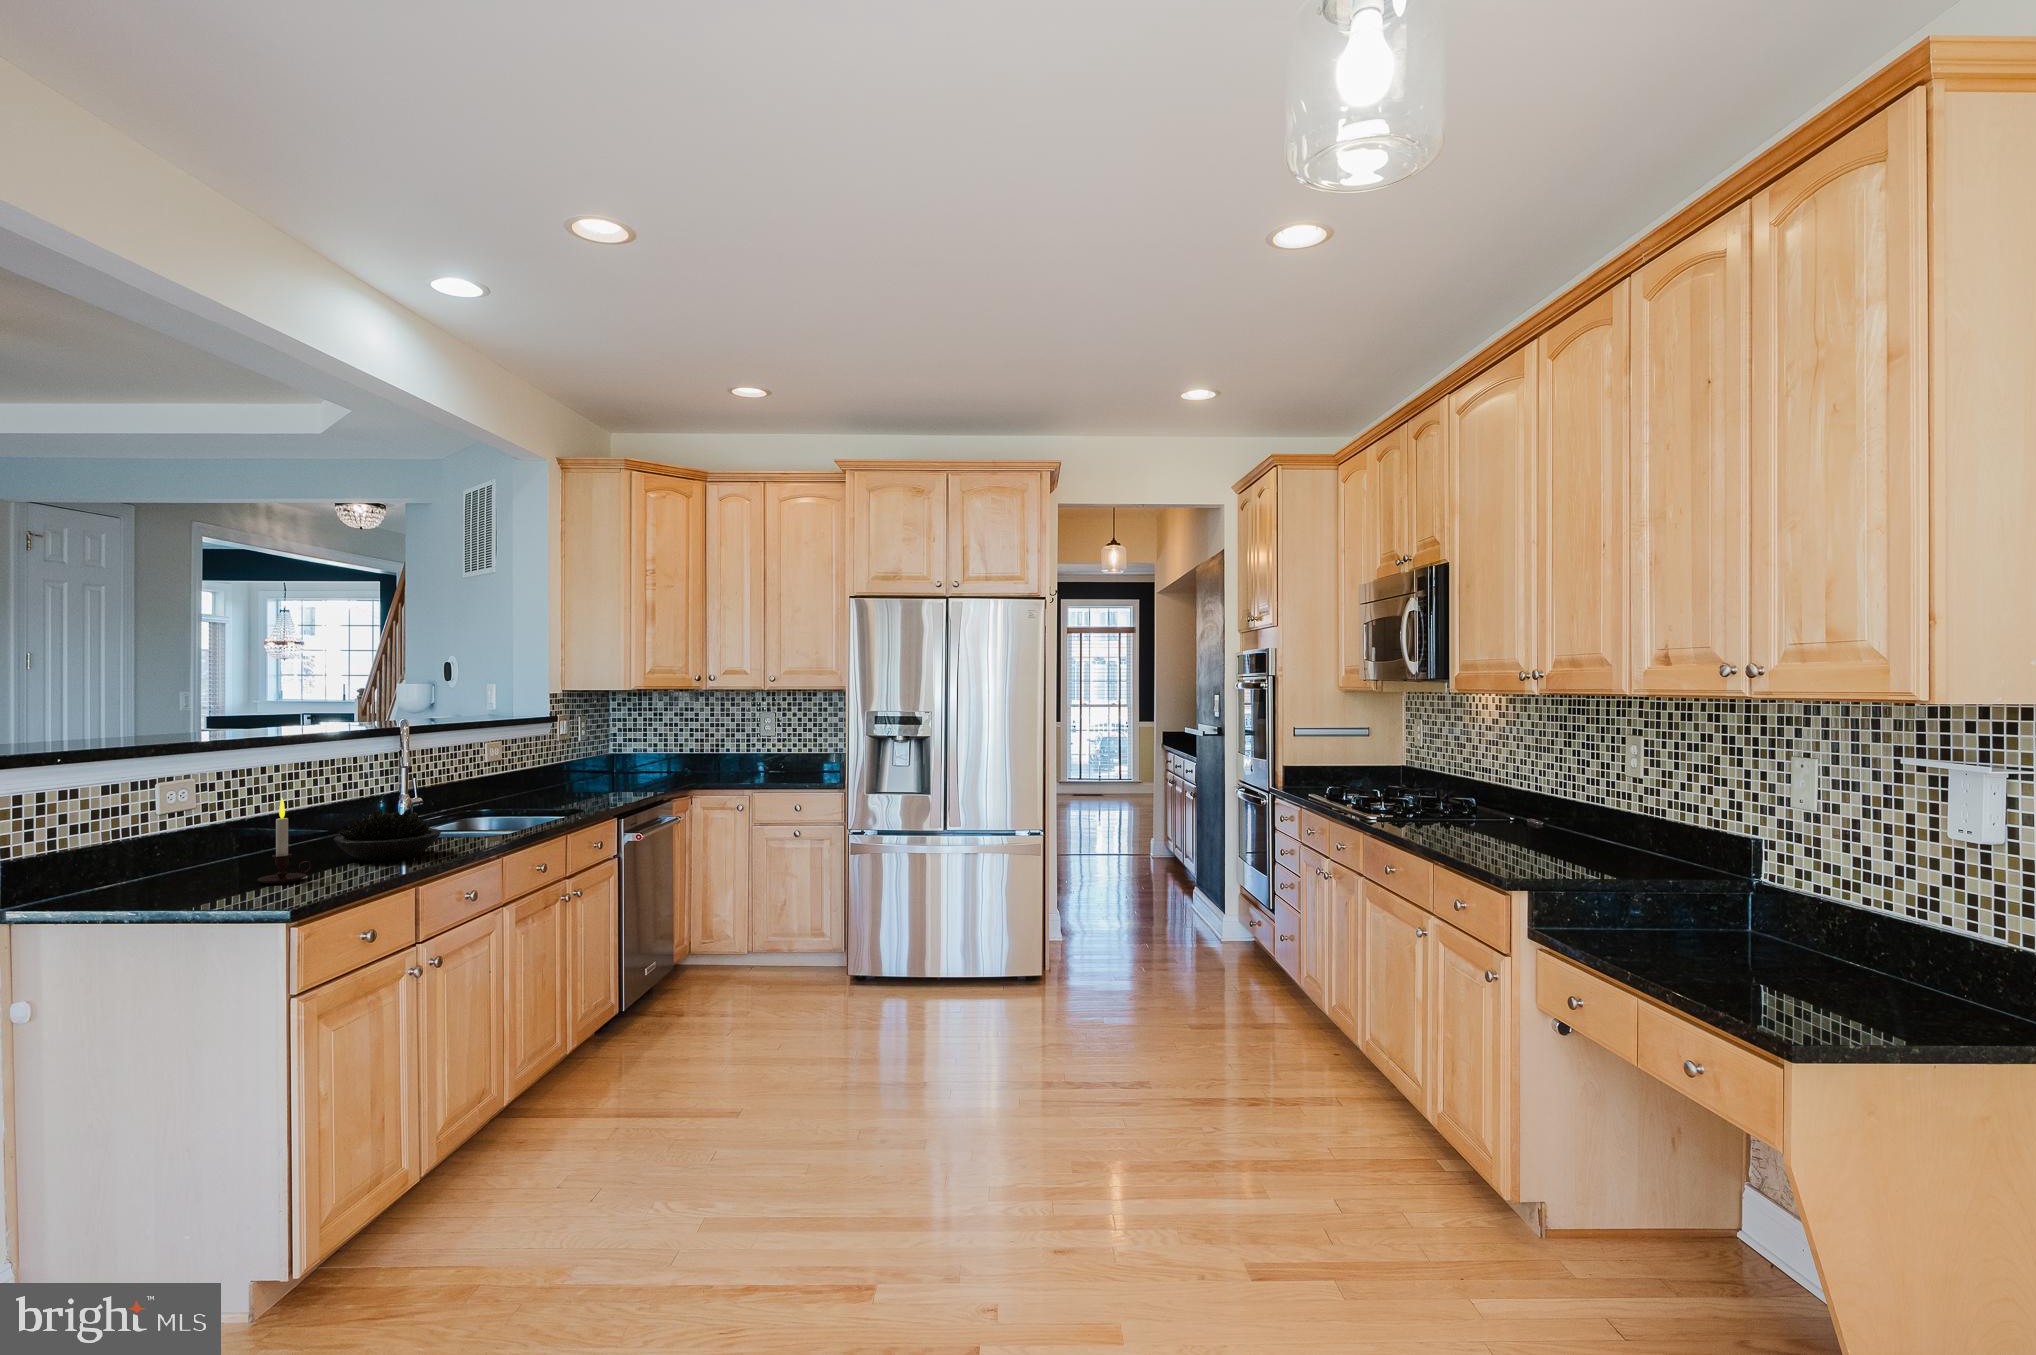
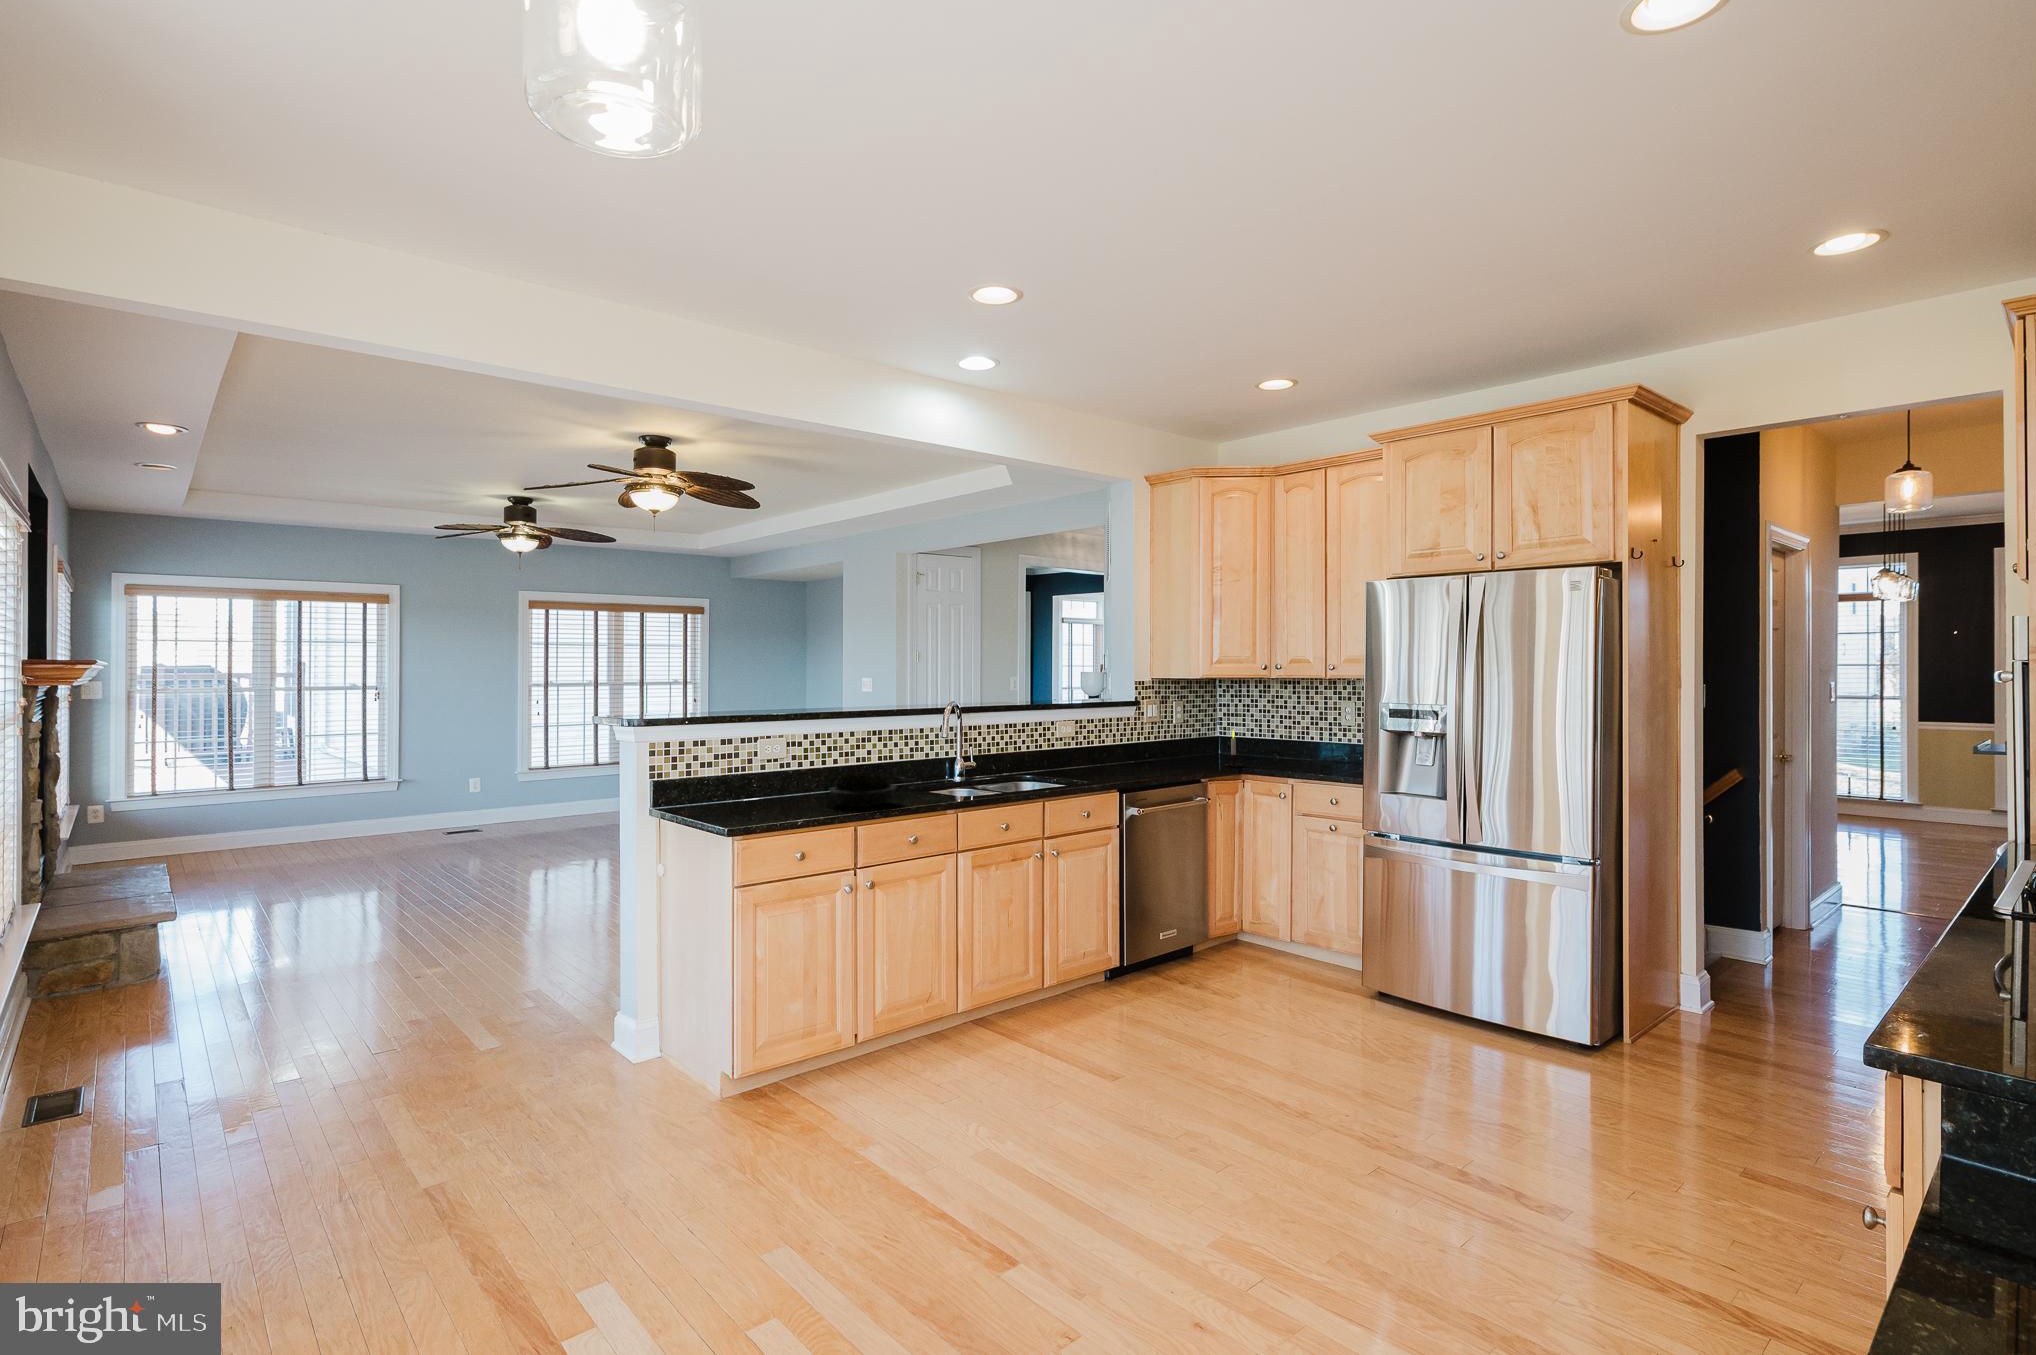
candle: present [257,798,312,884] -> present [1225,729,1246,767]

